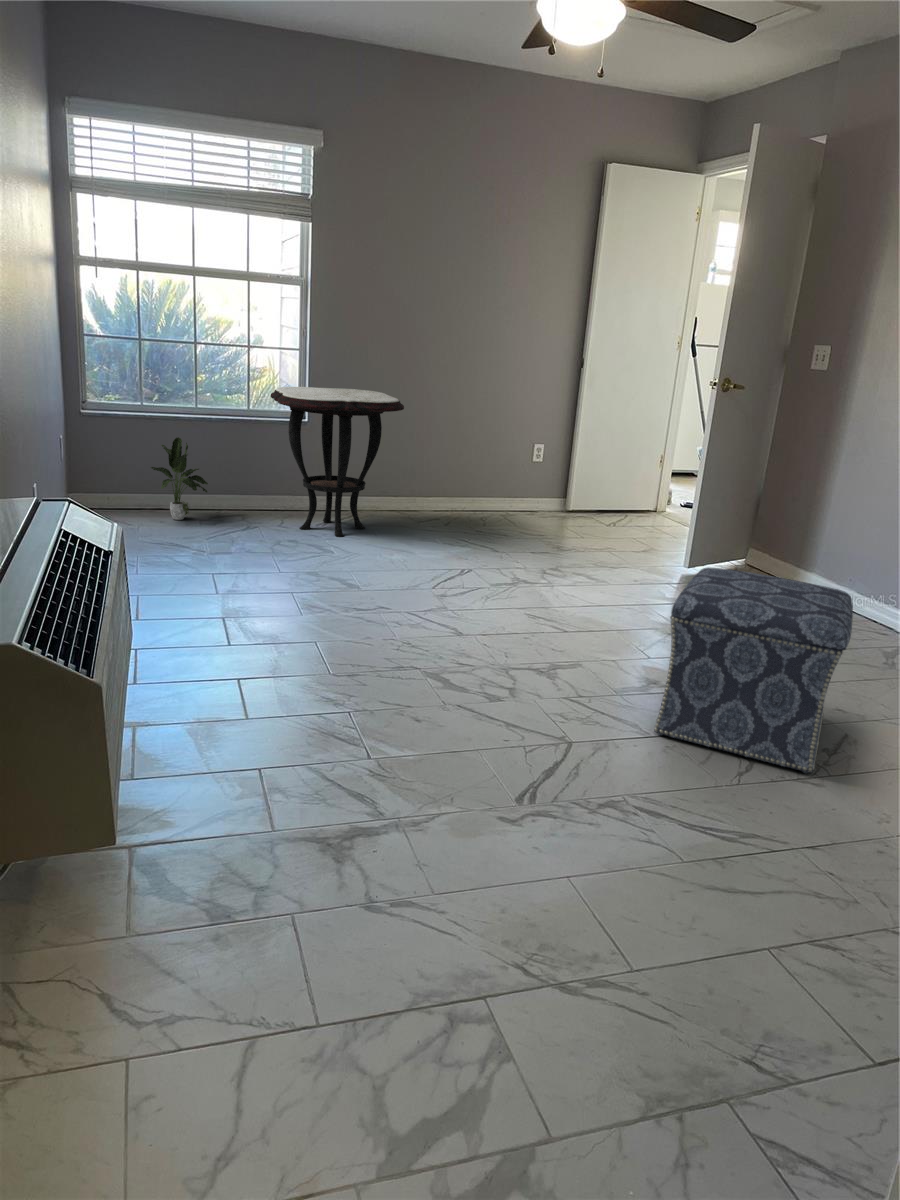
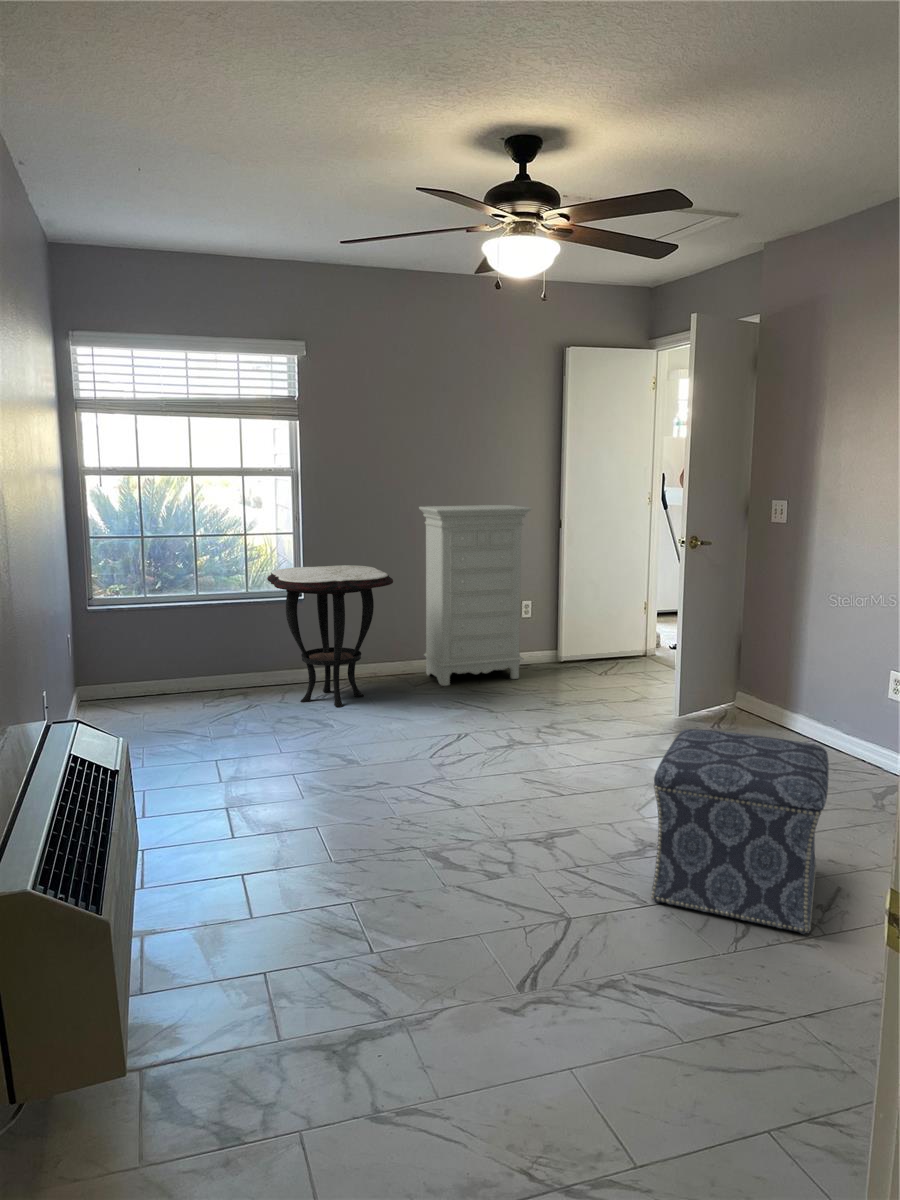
dresser: none [429,332,557,525] -> present [419,505,532,686]
potted plant: present [151,437,208,520] -> none [156,624,211,702]

